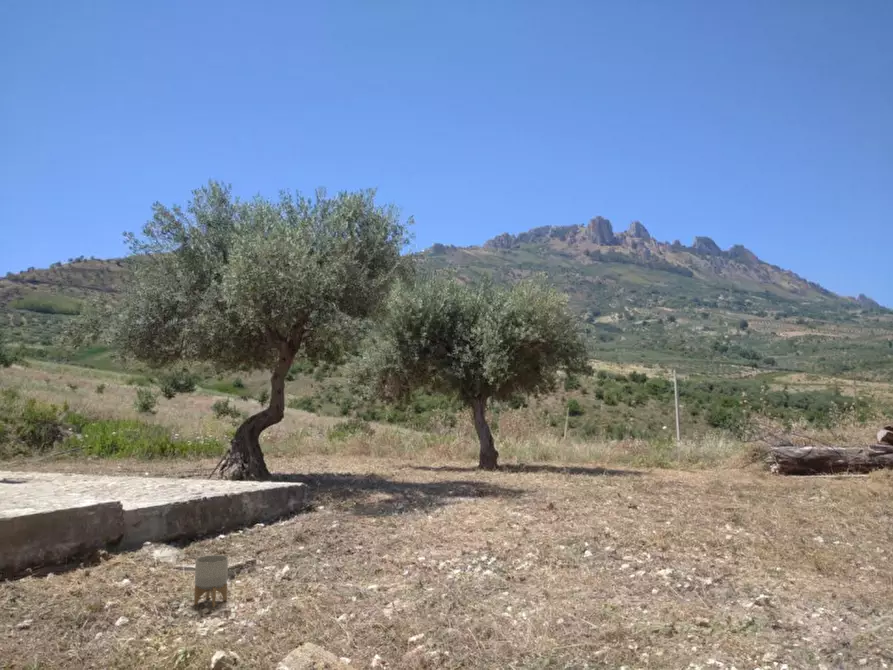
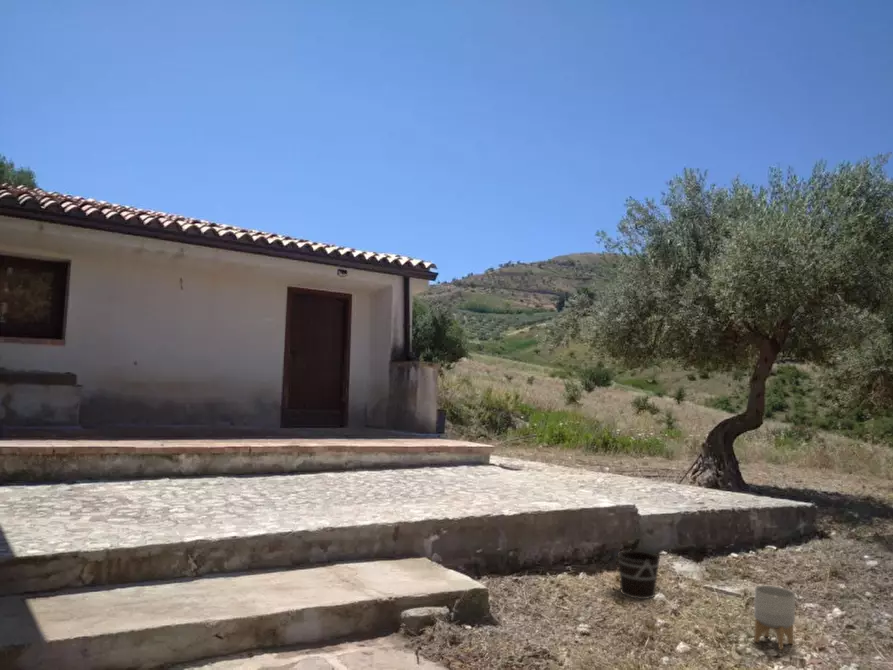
bucket: none [86,543,128,588] -> present [618,549,659,599]

